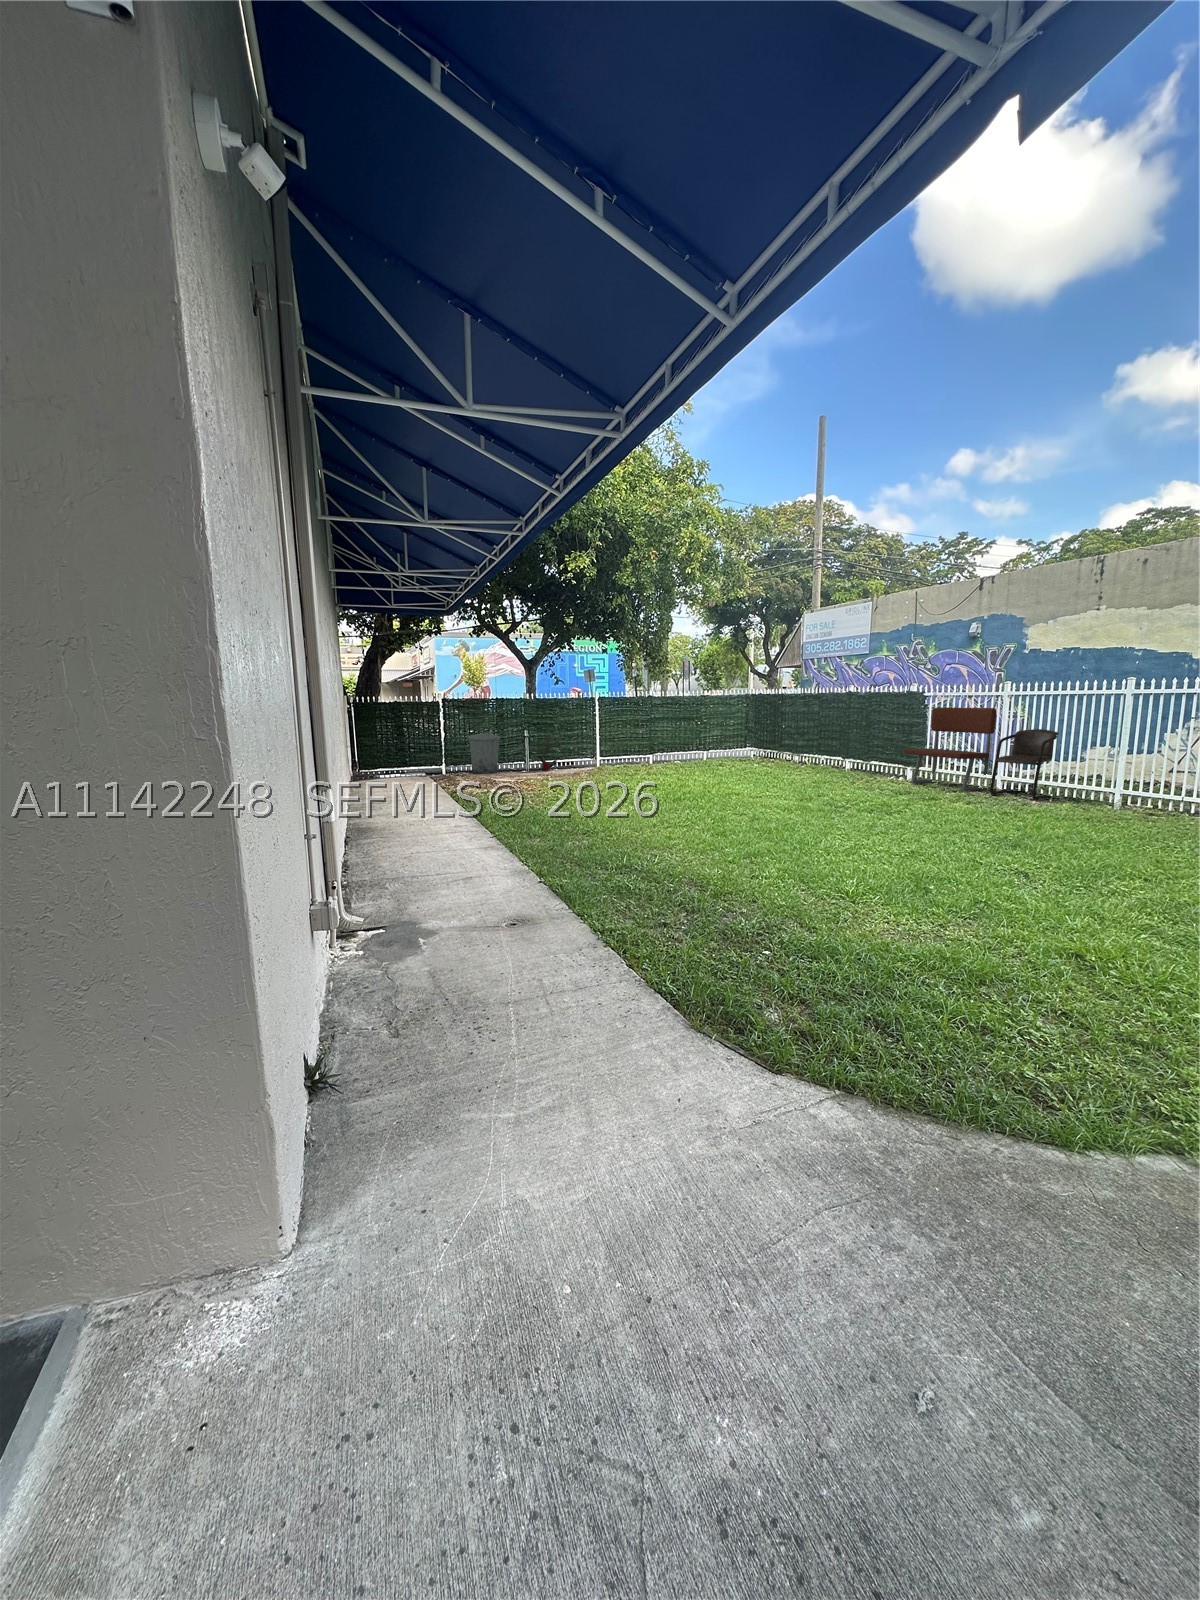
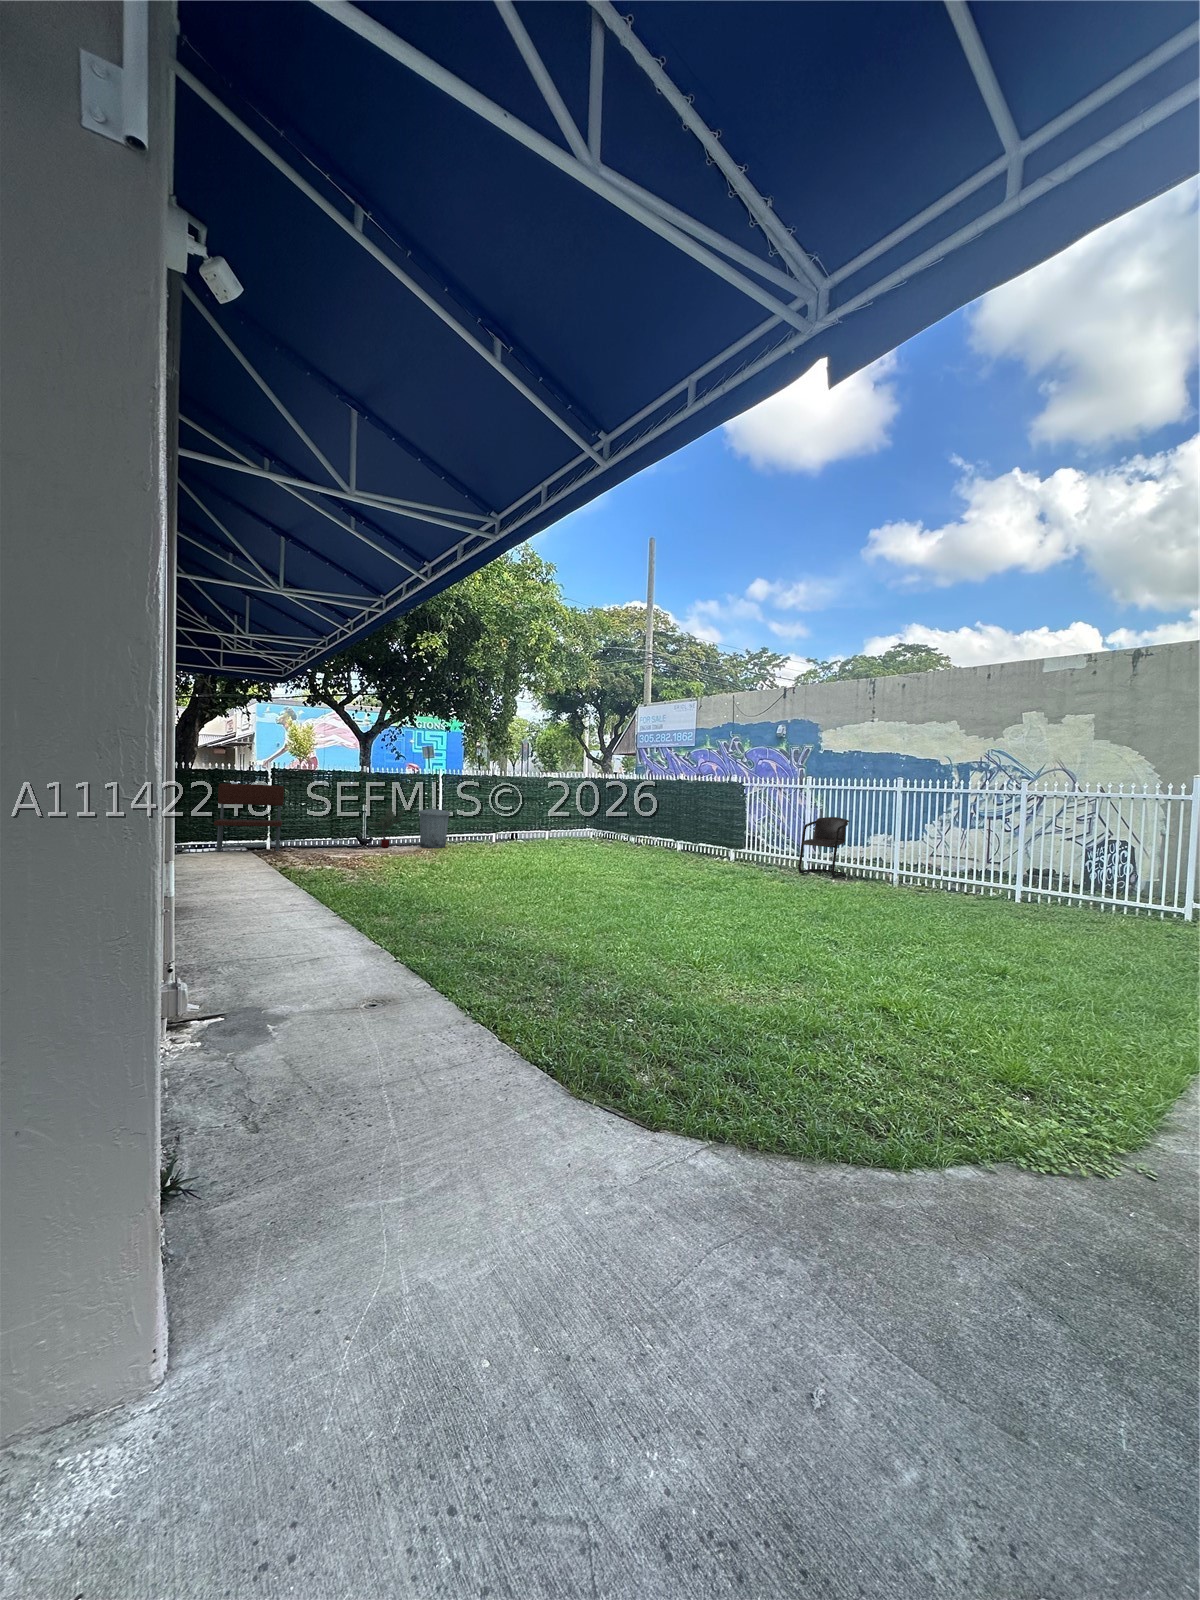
bench: present [904,707,996,791] -> present [214,783,284,852]
trash can: present [468,733,500,774] -> present [419,807,450,848]

